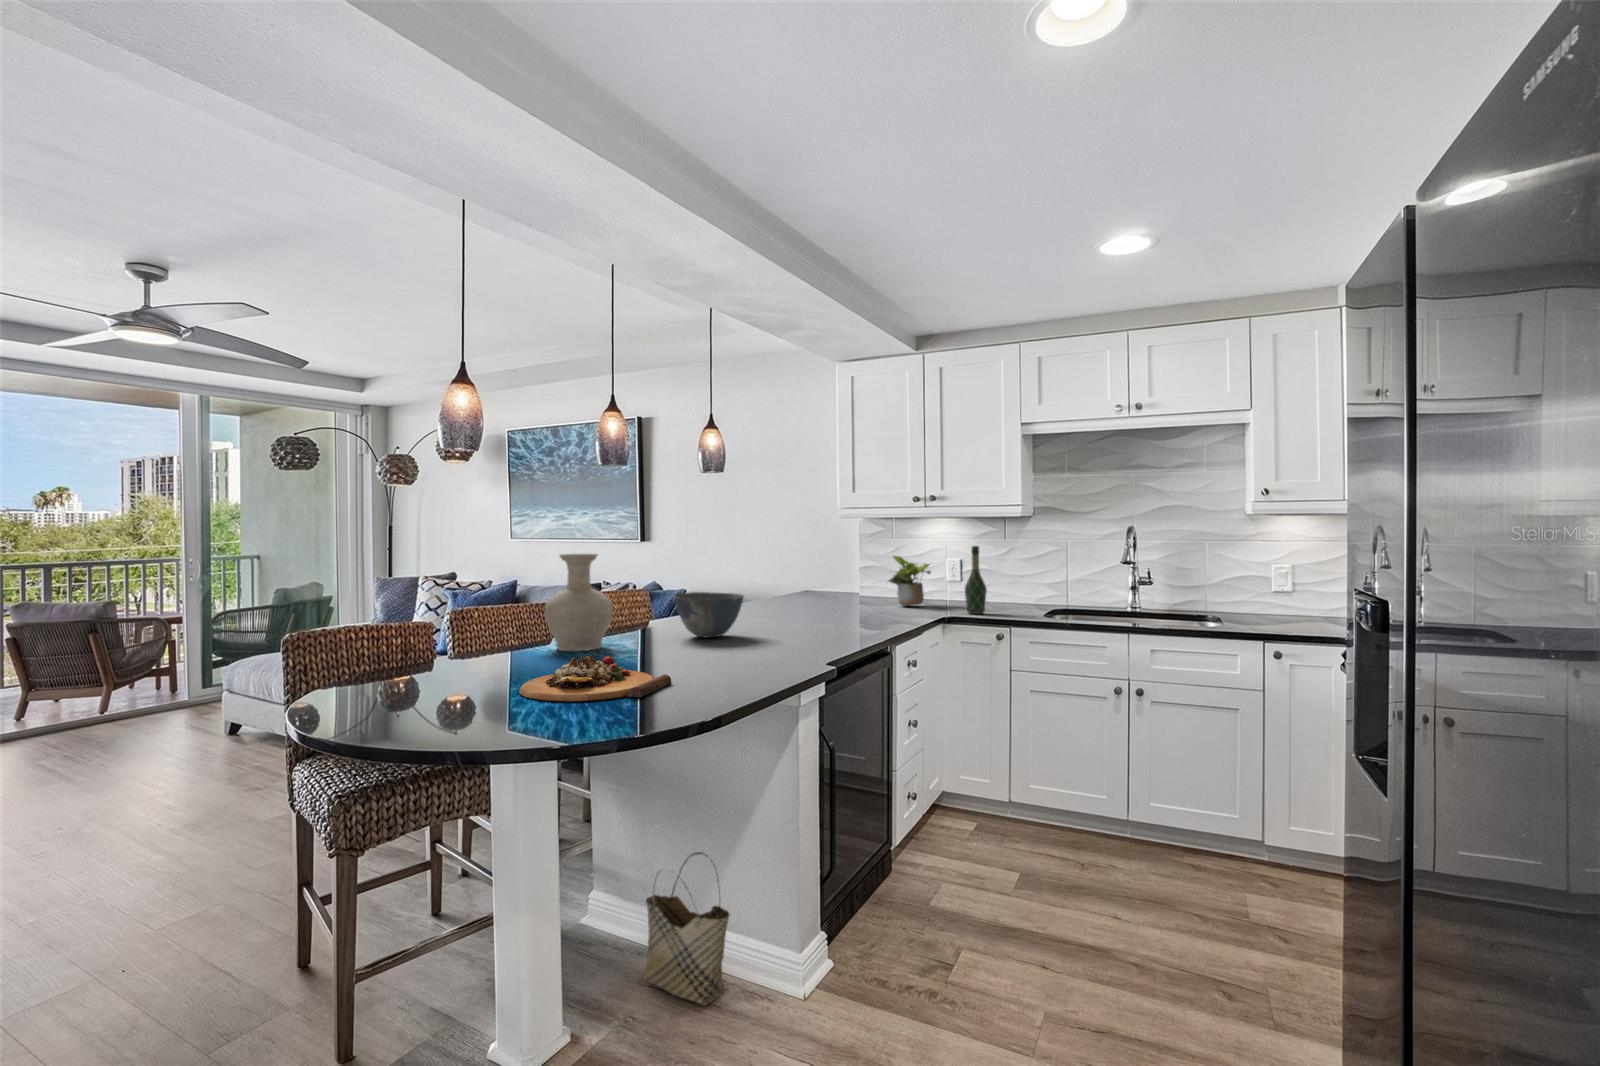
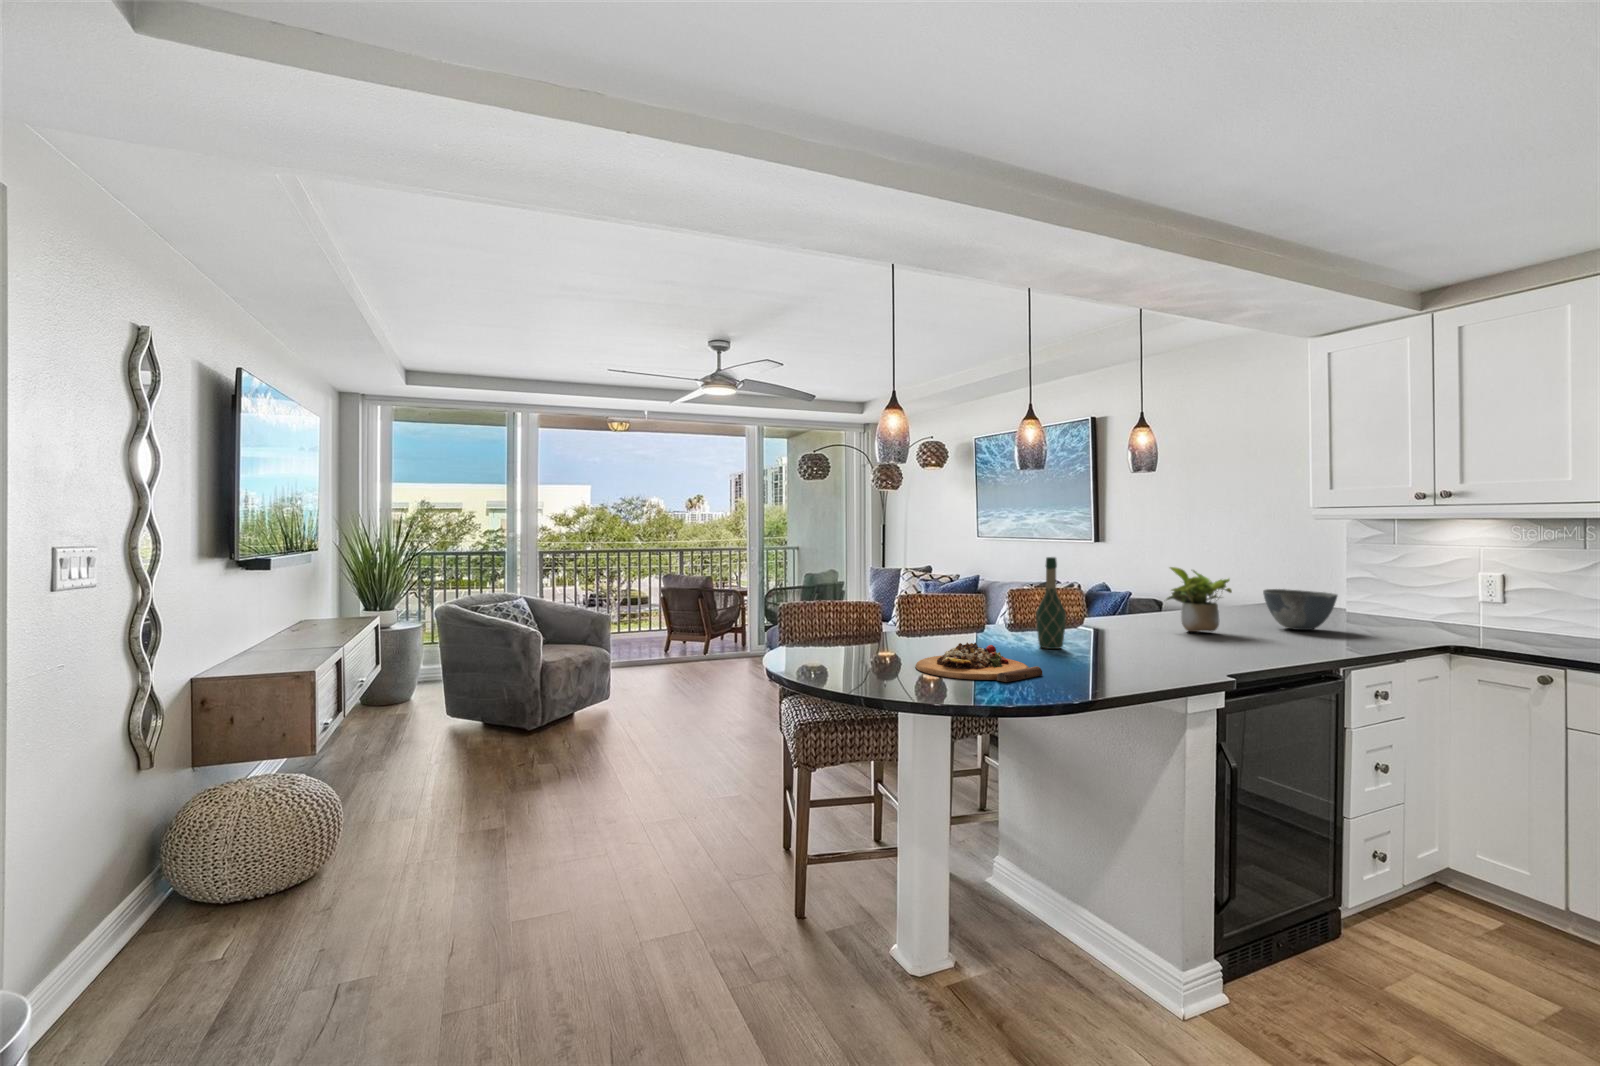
wine bottle: present [965,546,987,614] -> present [1036,557,1066,649]
vase: present [545,554,613,651] -> none [959,554,1019,640]
potted plant: present [889,556,931,606] -> present [1167,567,1232,632]
bowl: present [674,592,744,638] -> present [1263,589,1337,630]
woven basket: present [643,852,729,1005] -> none [1027,840,1107,981]

